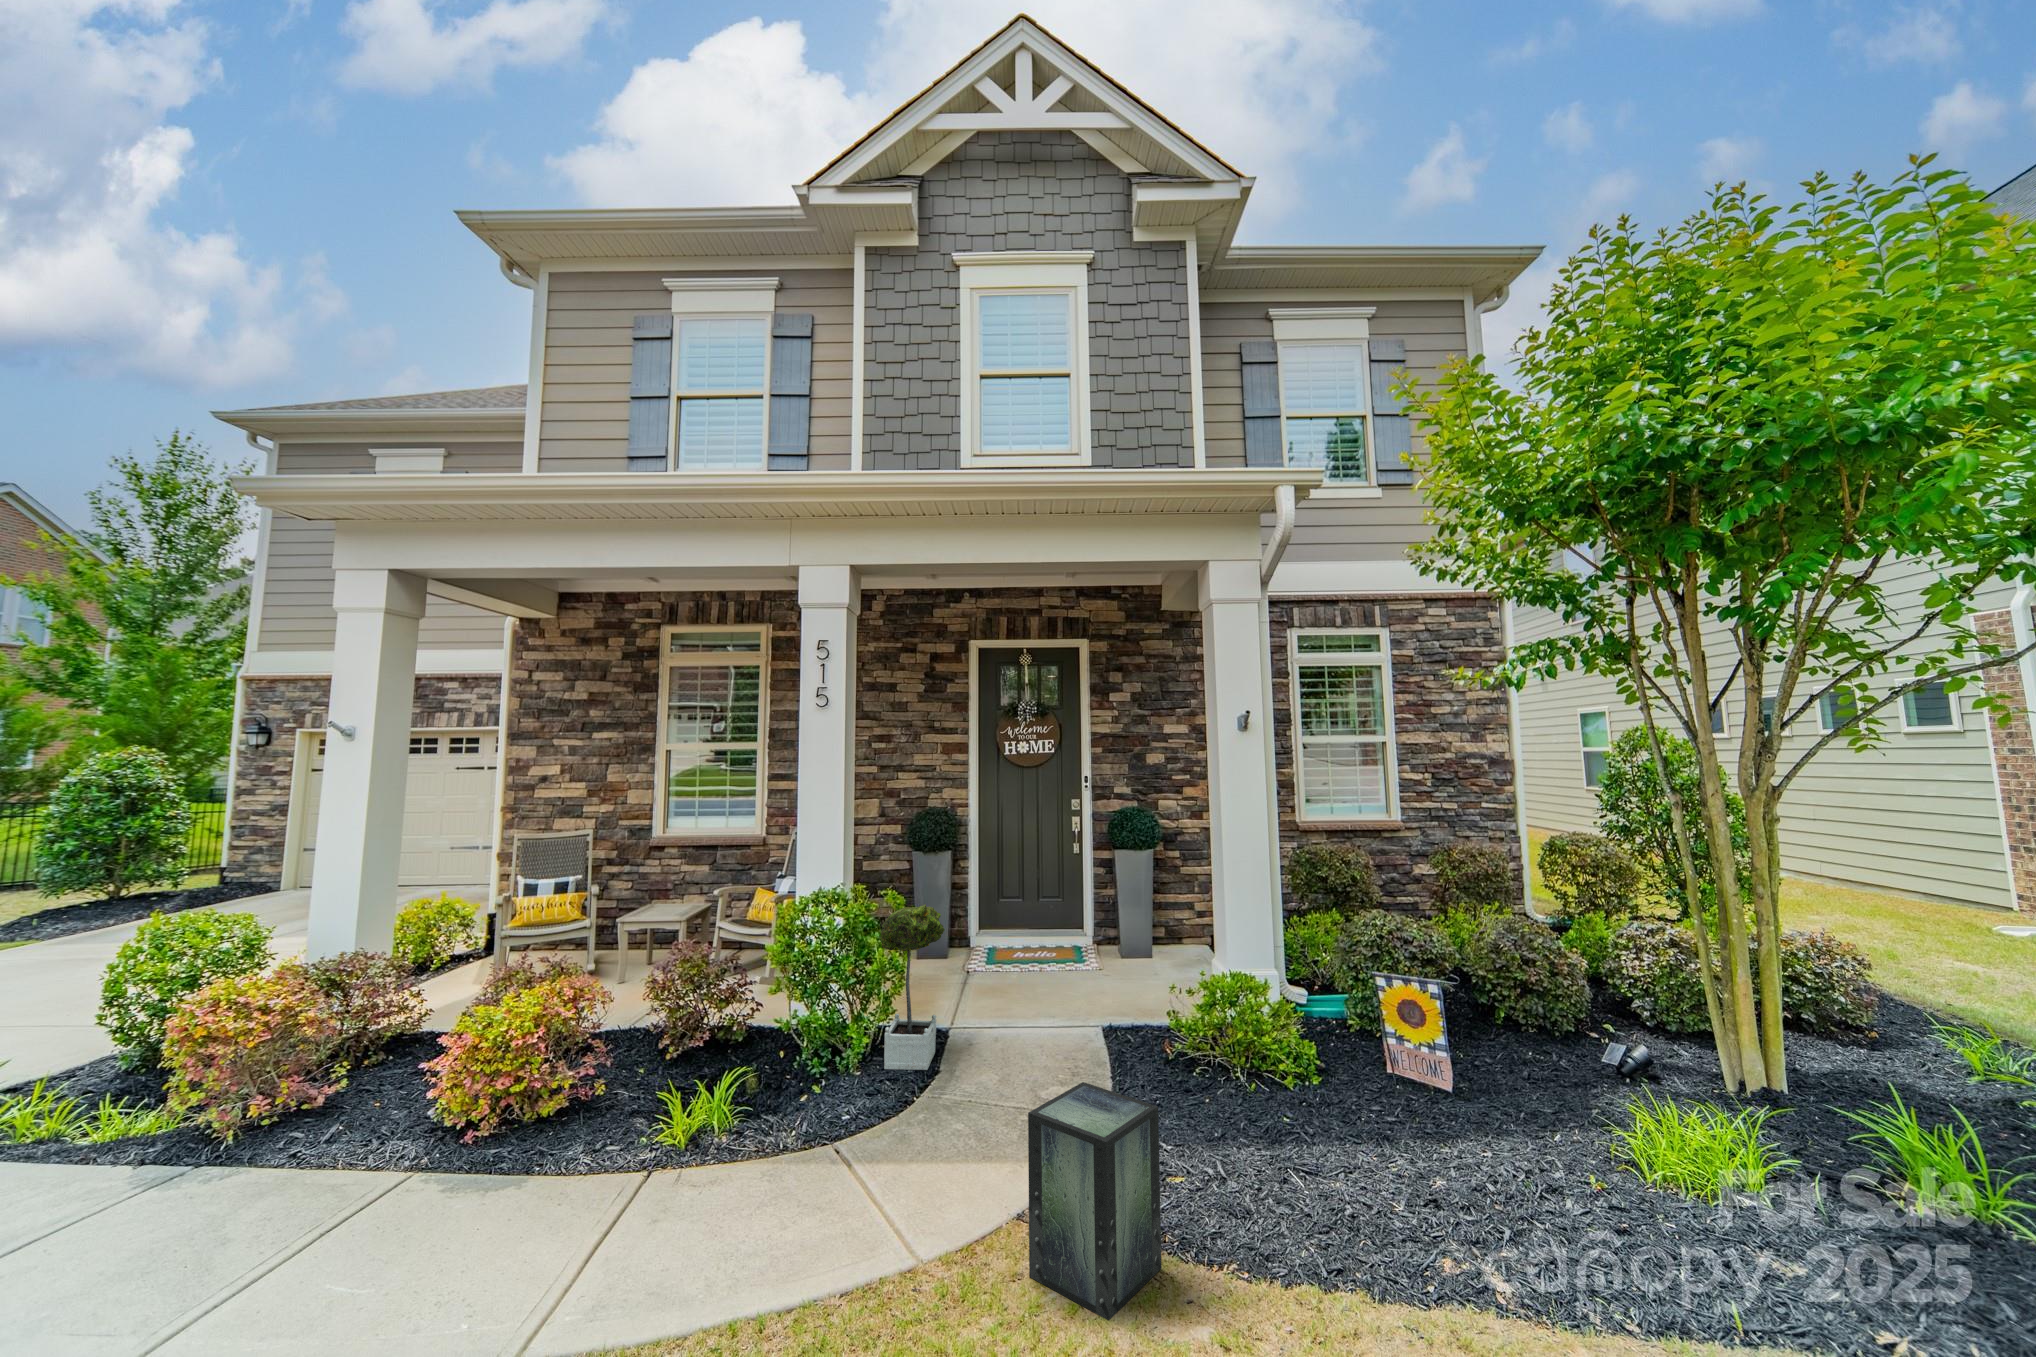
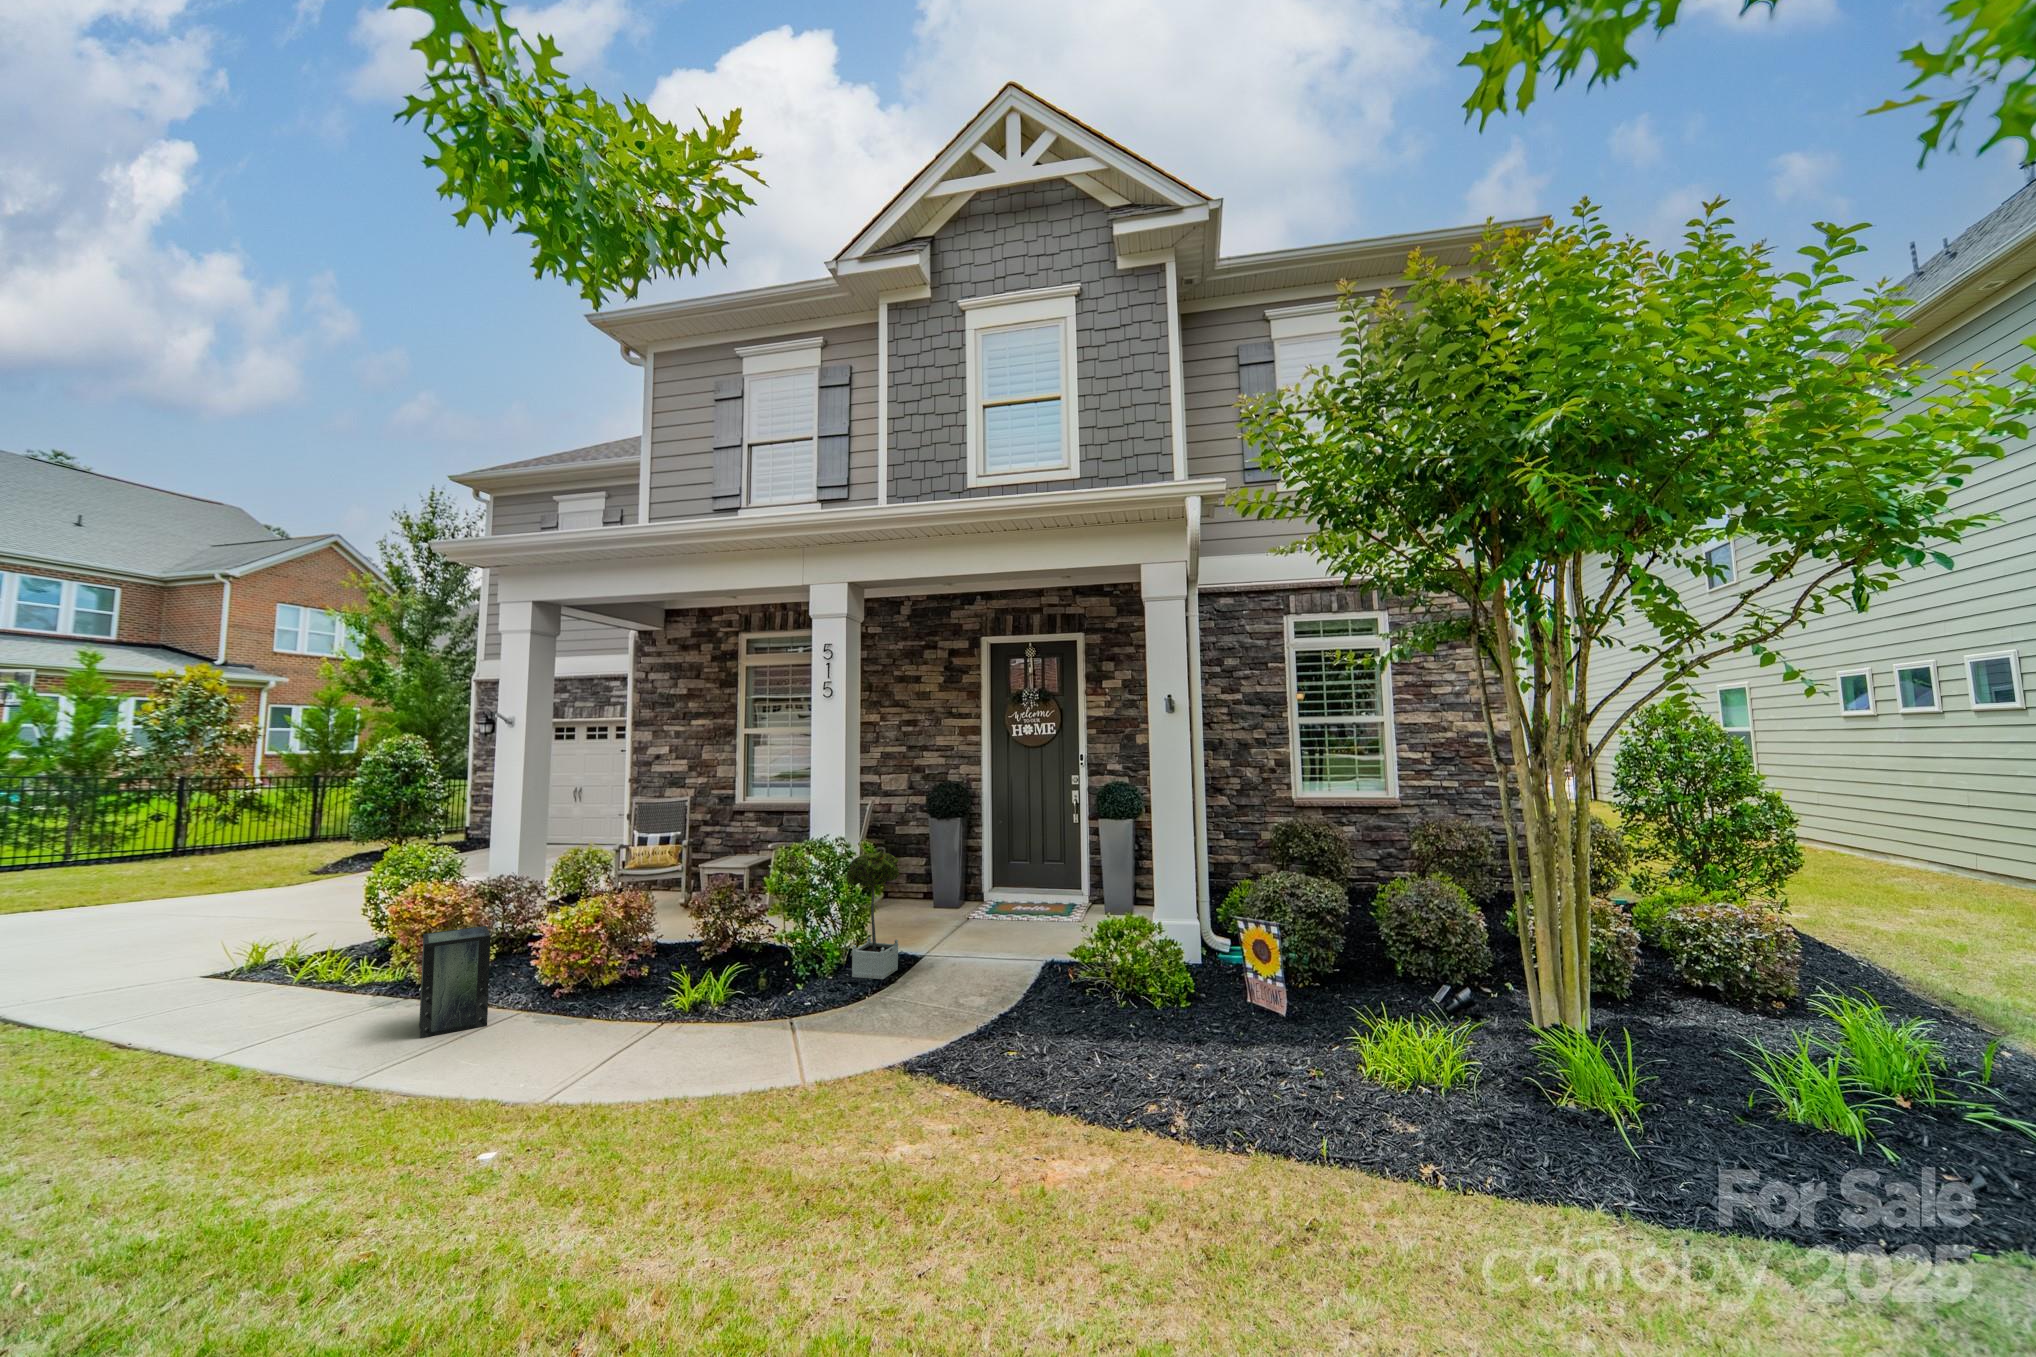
storage box: present [1028,1082,1162,1320] -> present [419,926,491,1038]

